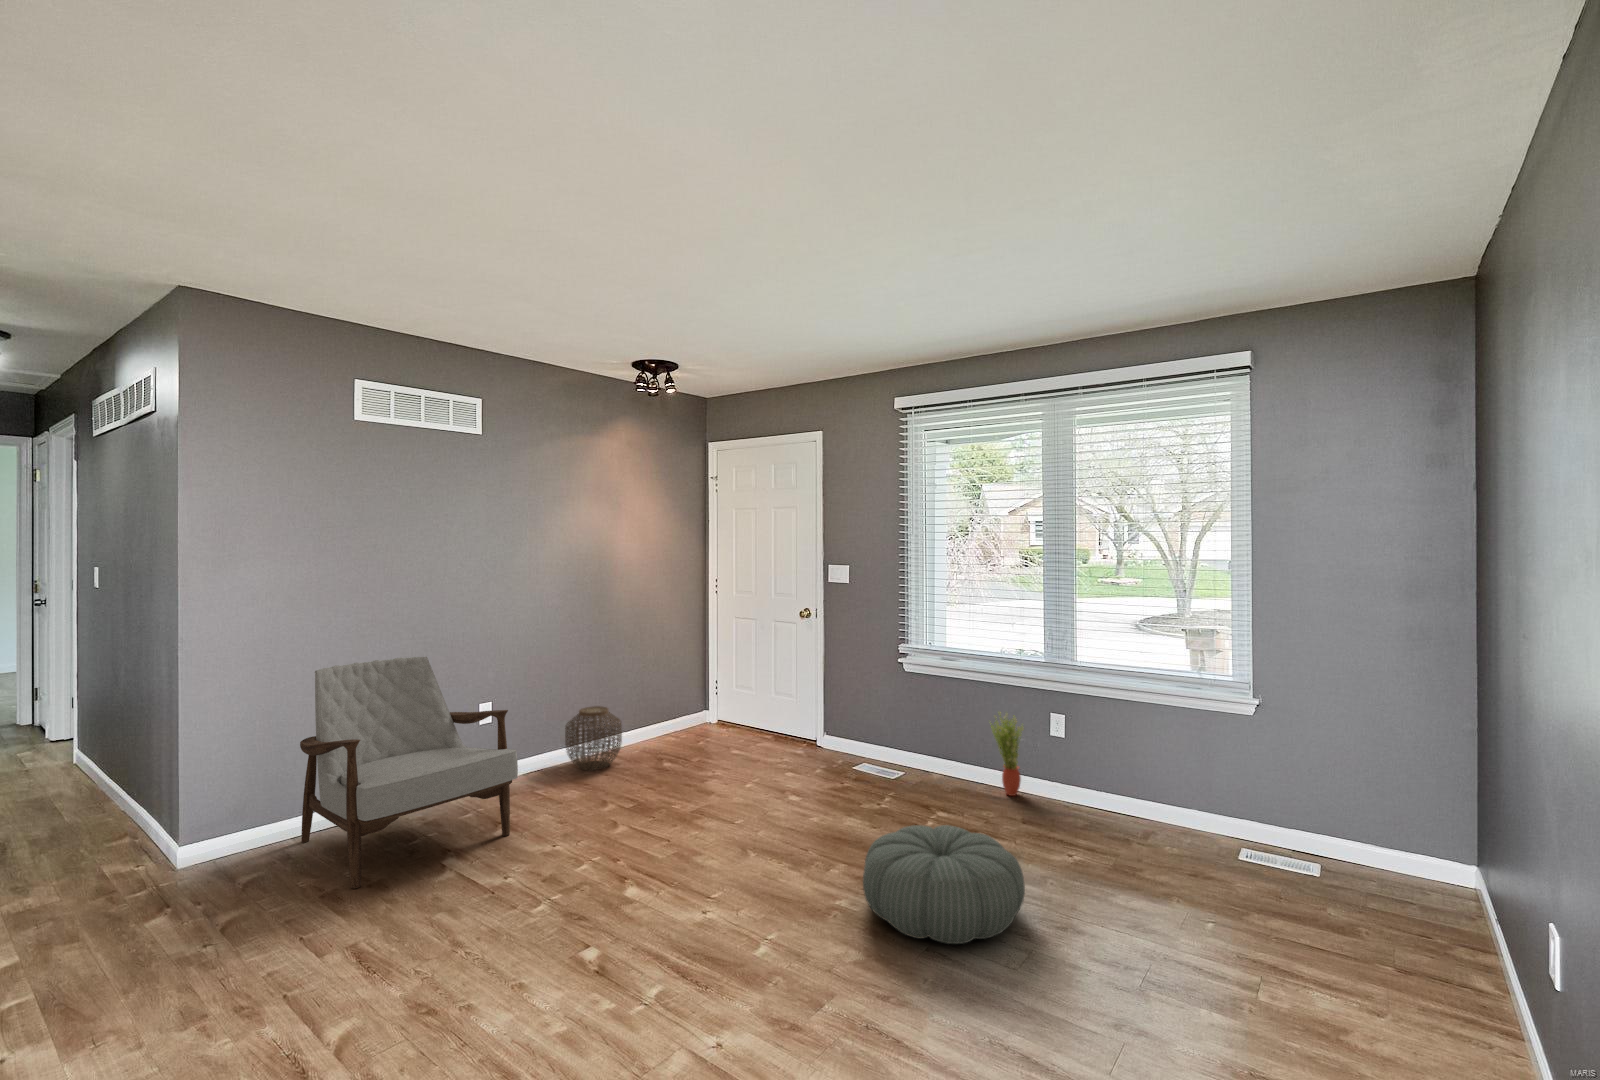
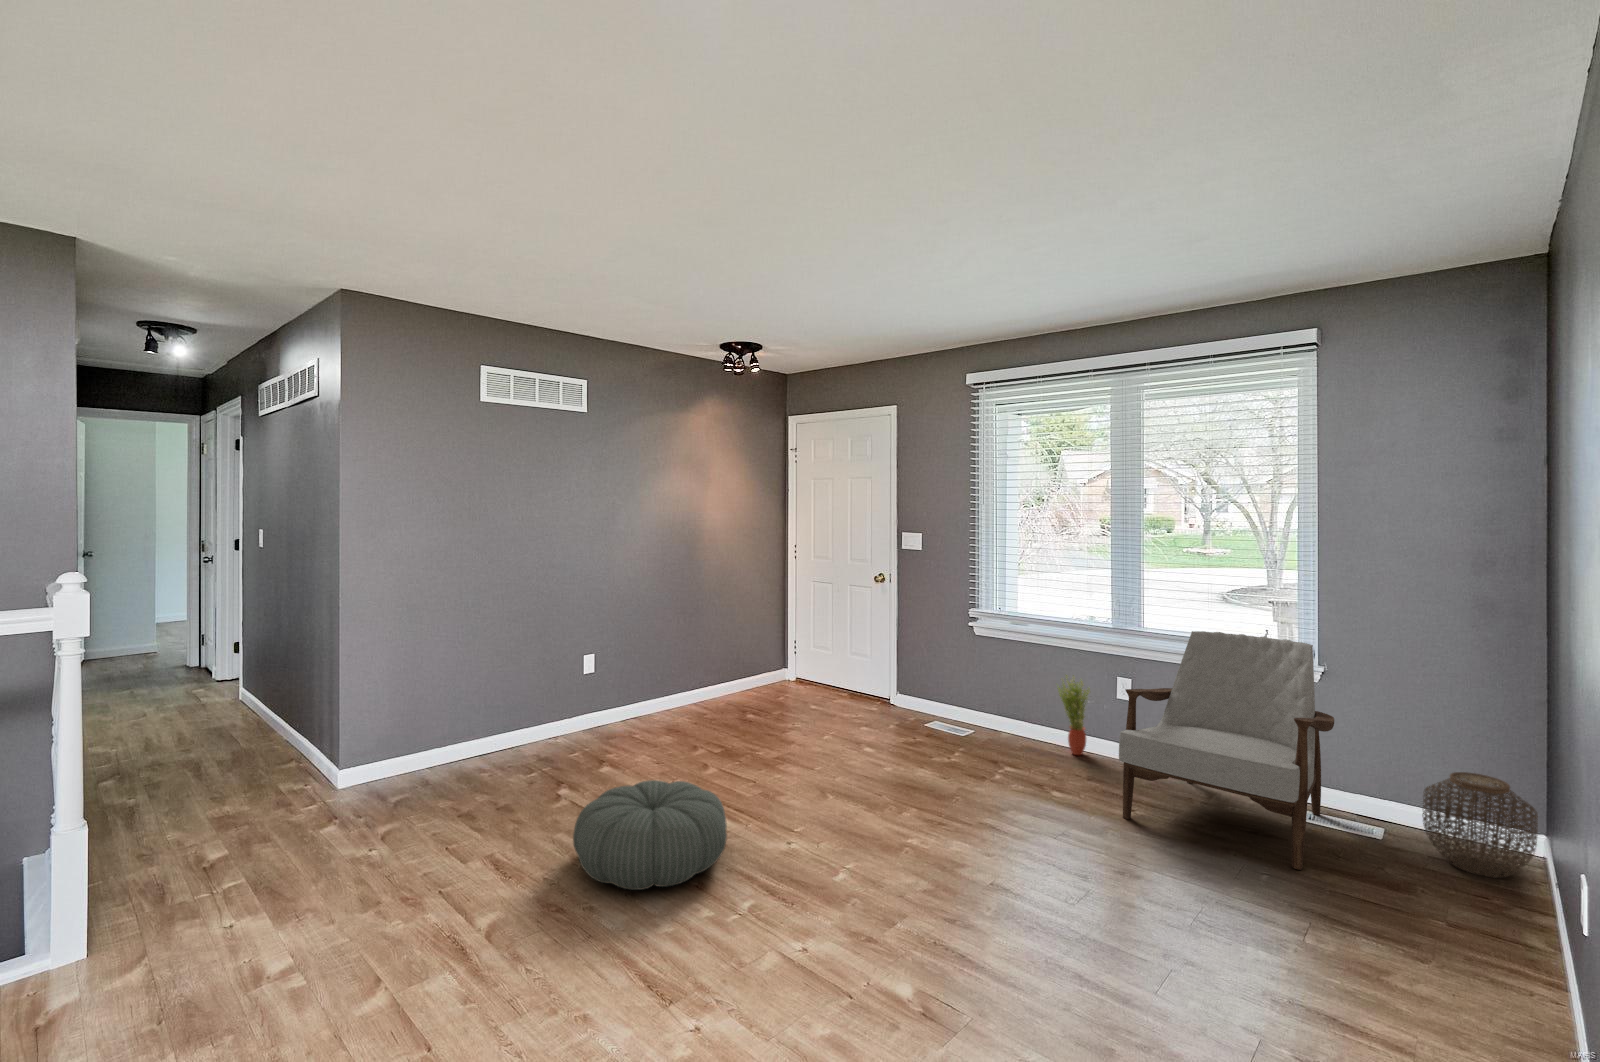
armchair: present [300,657,518,889] -> present [1119,631,1334,870]
woven basket: present [565,706,622,770] -> present [1423,772,1538,878]
pouf: present [863,825,1025,944] -> present [573,780,727,890]

